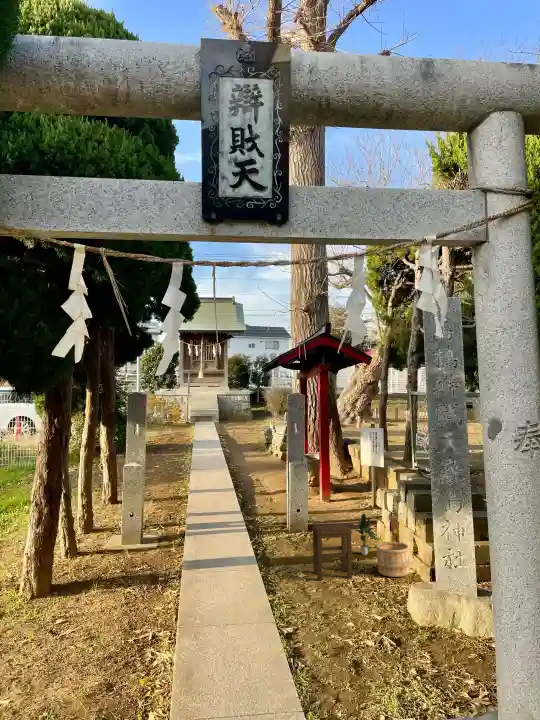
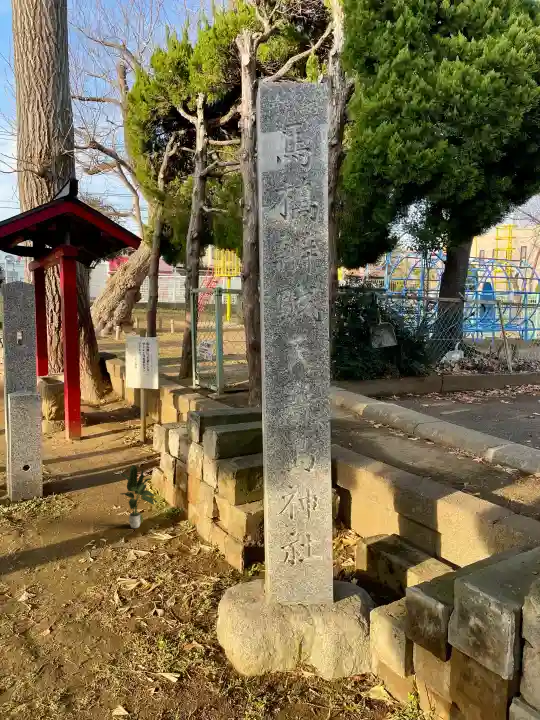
stool: present [312,524,352,580] -> none [43,491,117,596]
wooden bucket: present [376,542,410,577] -> none [155,507,209,566]

